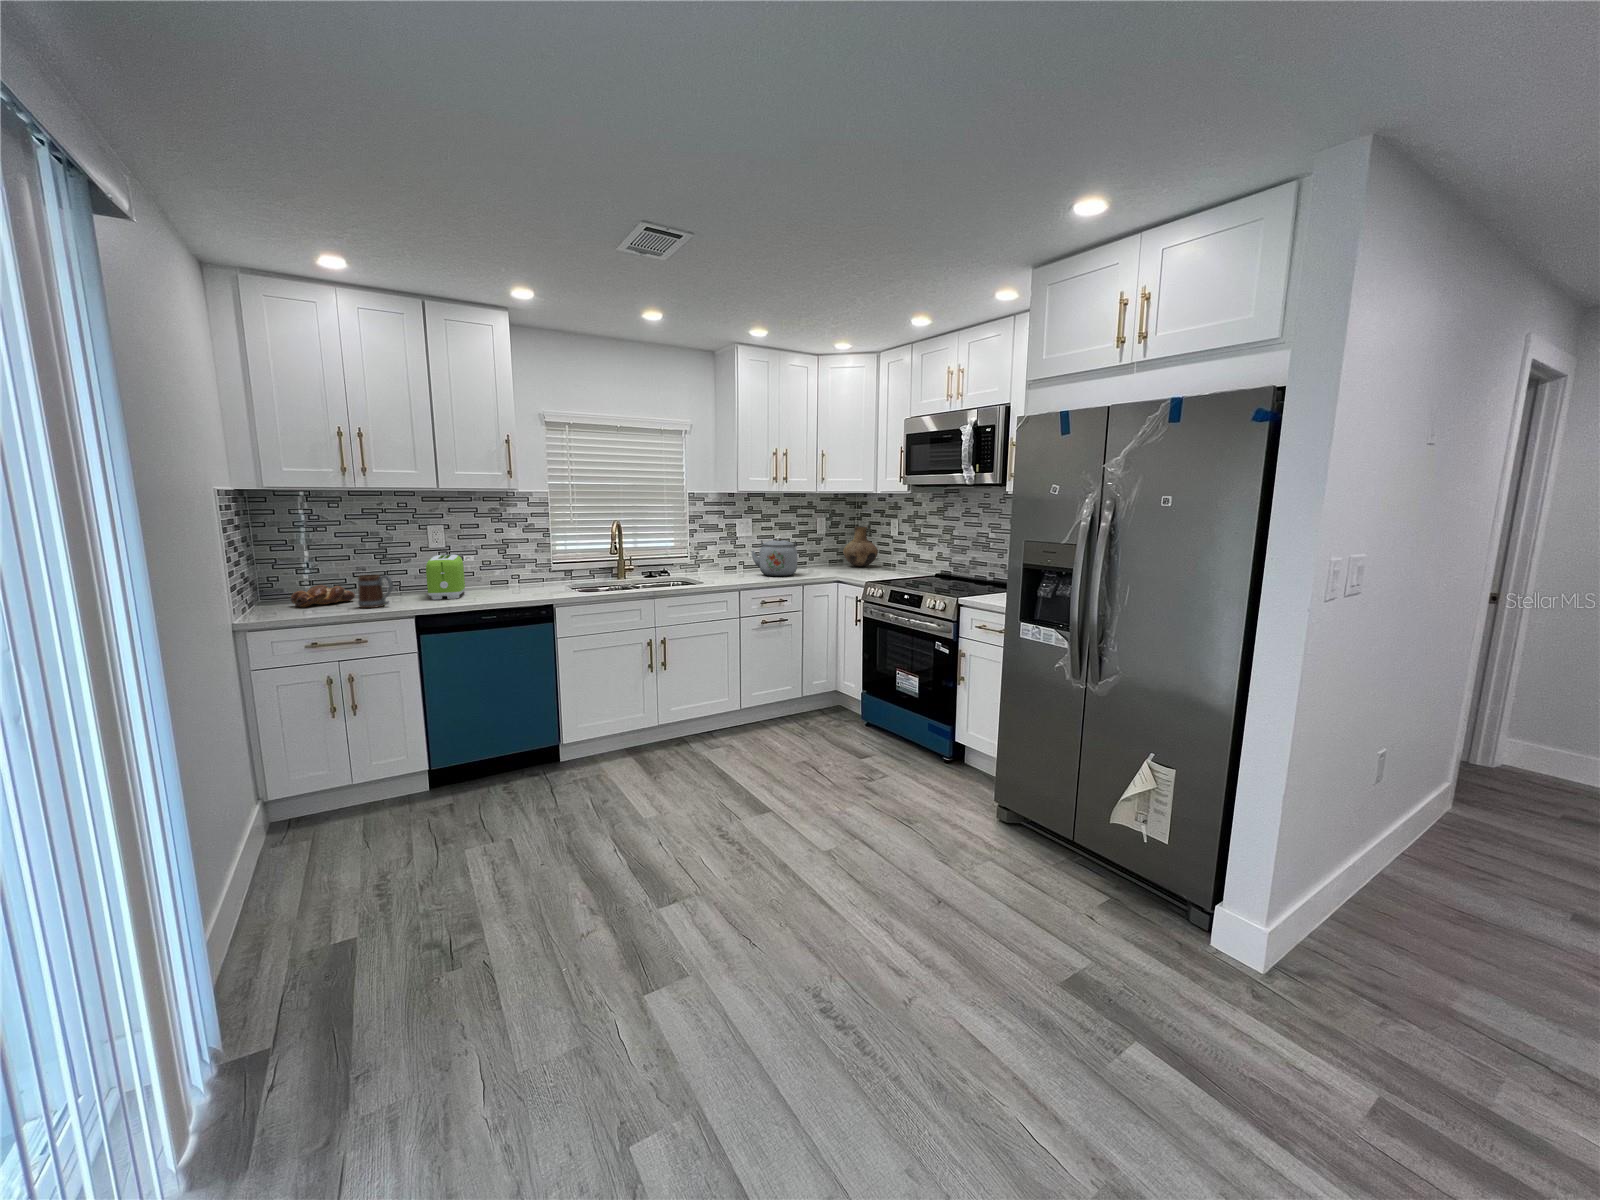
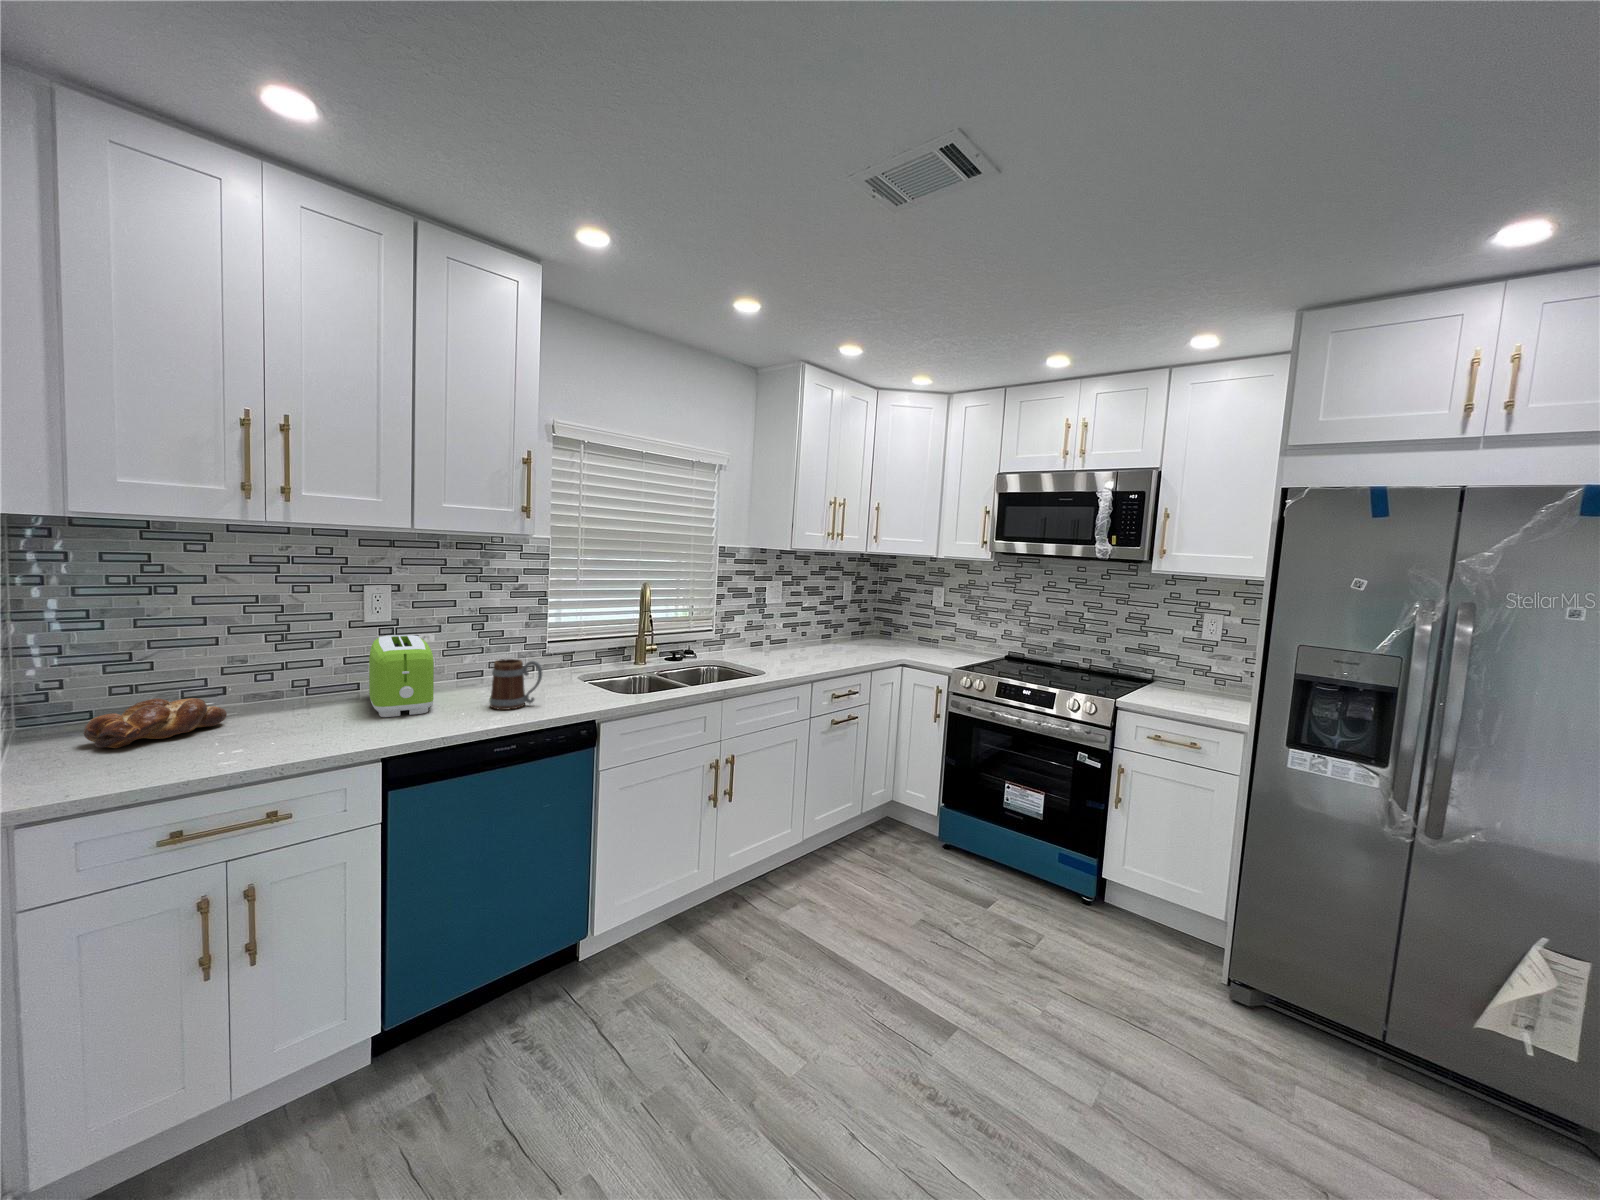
vase: present [843,526,878,567] -> none [877,594,918,641]
kettle: present [751,538,797,576] -> none [800,609,857,657]
mug: present [358,575,393,608] -> present [489,659,542,710]

